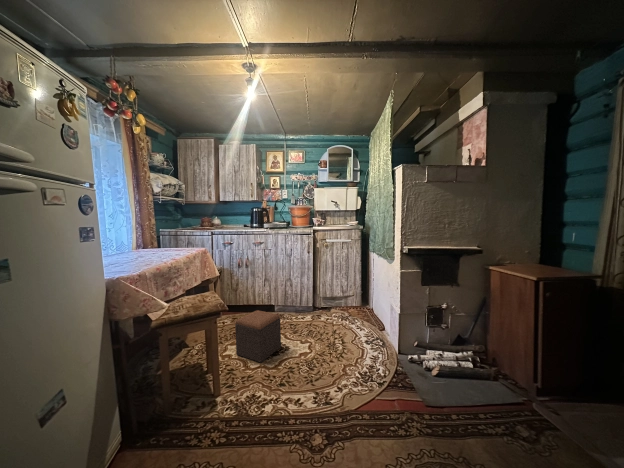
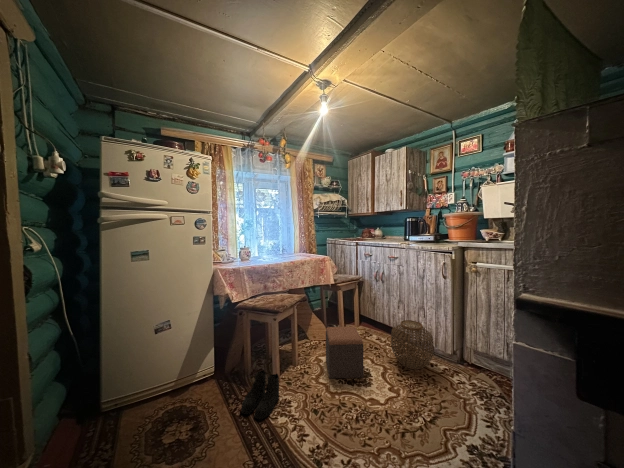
woven basket: none [279,290,310,327] -> present [391,320,433,369]
boots: none [213,378,256,439] -> present [241,370,279,419]

